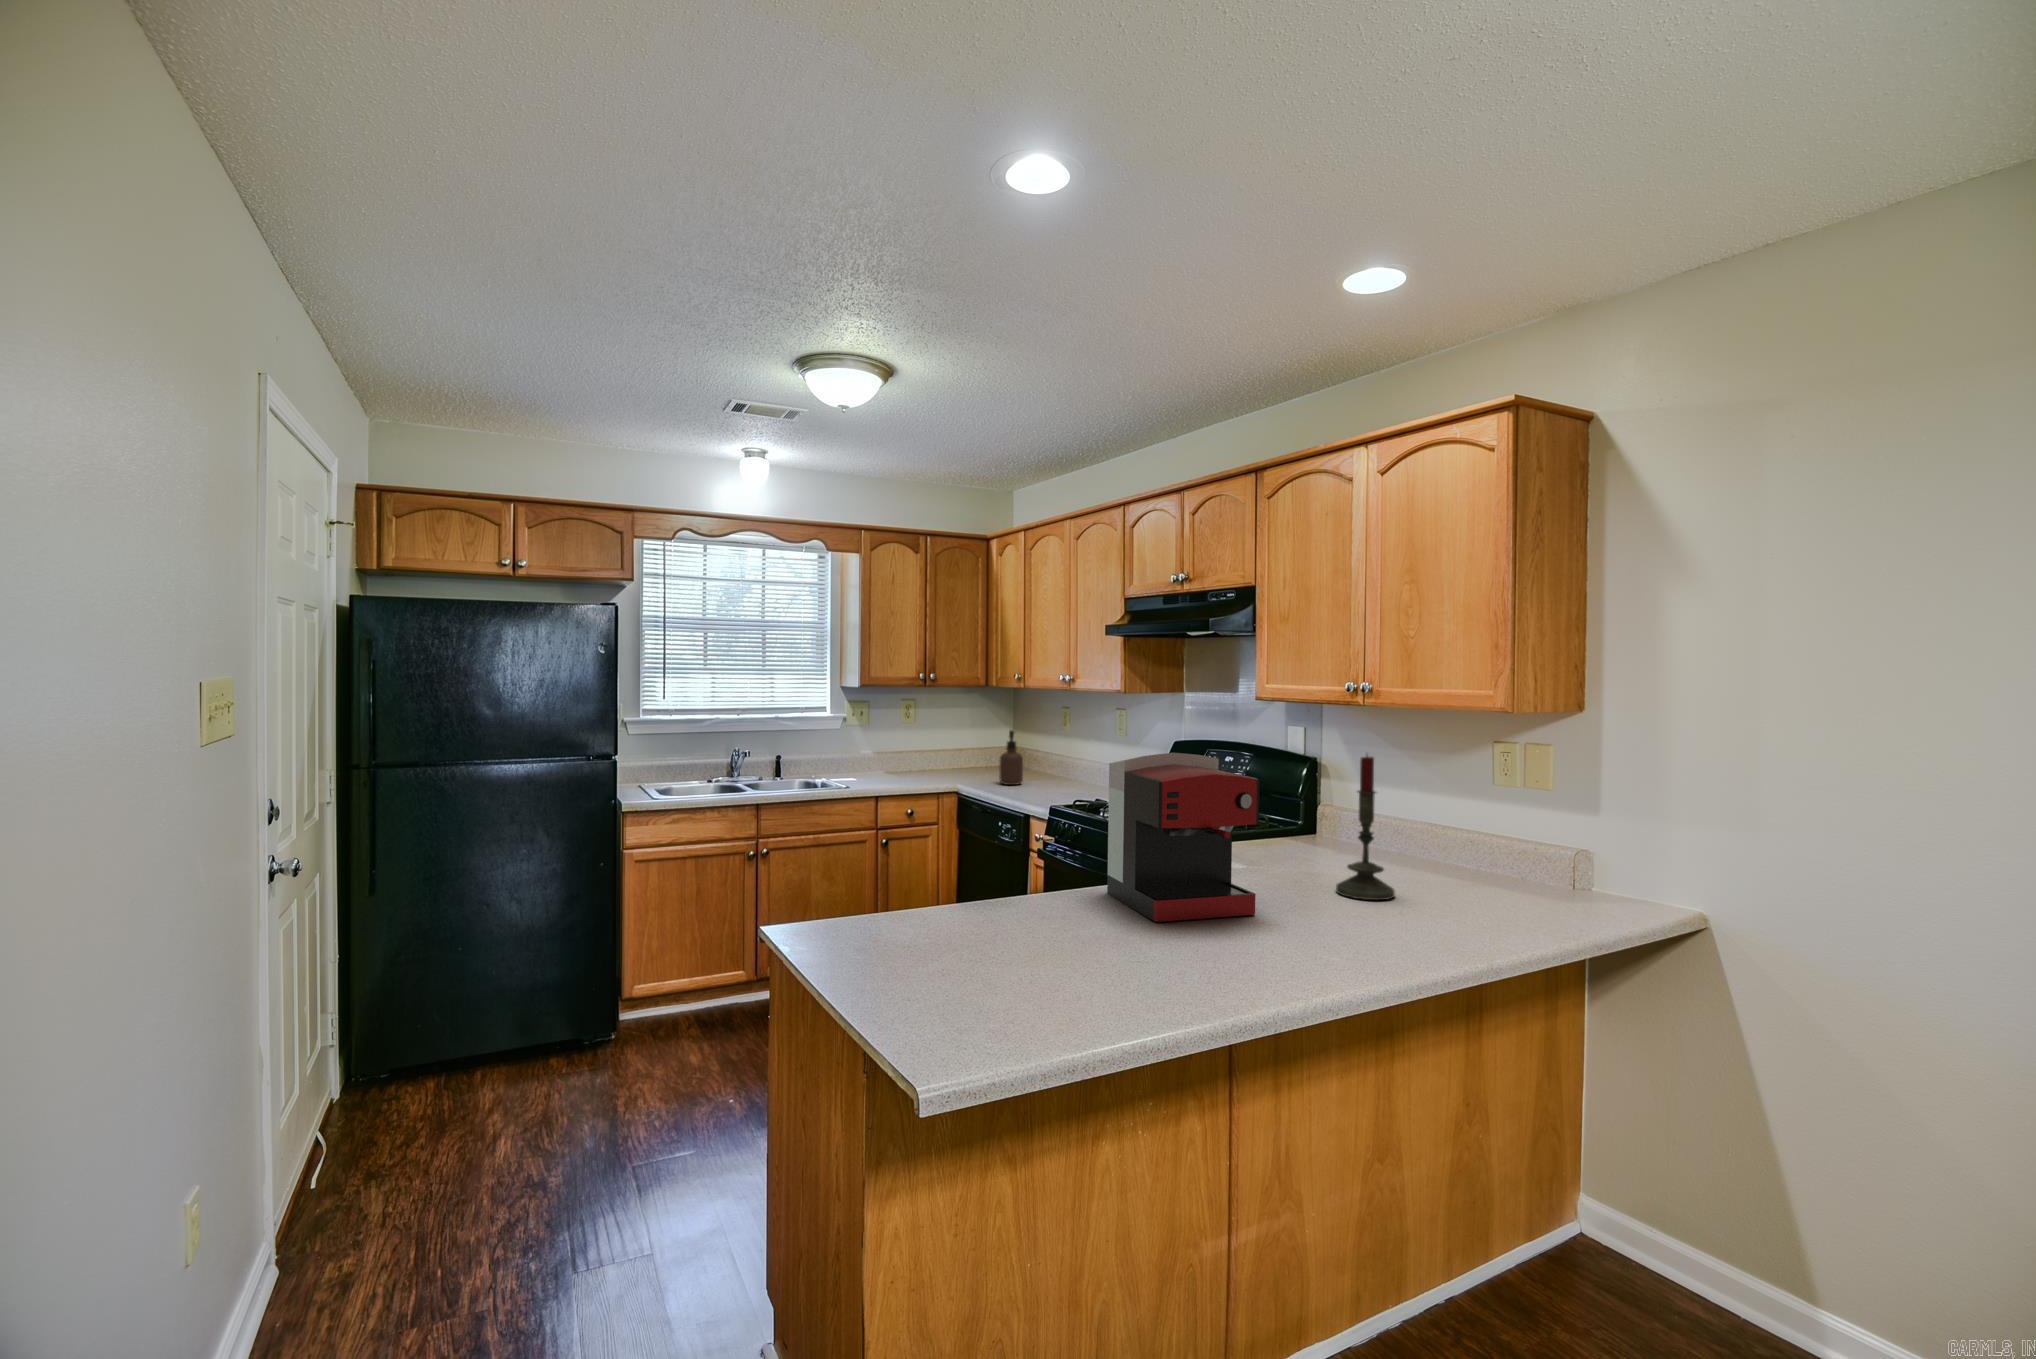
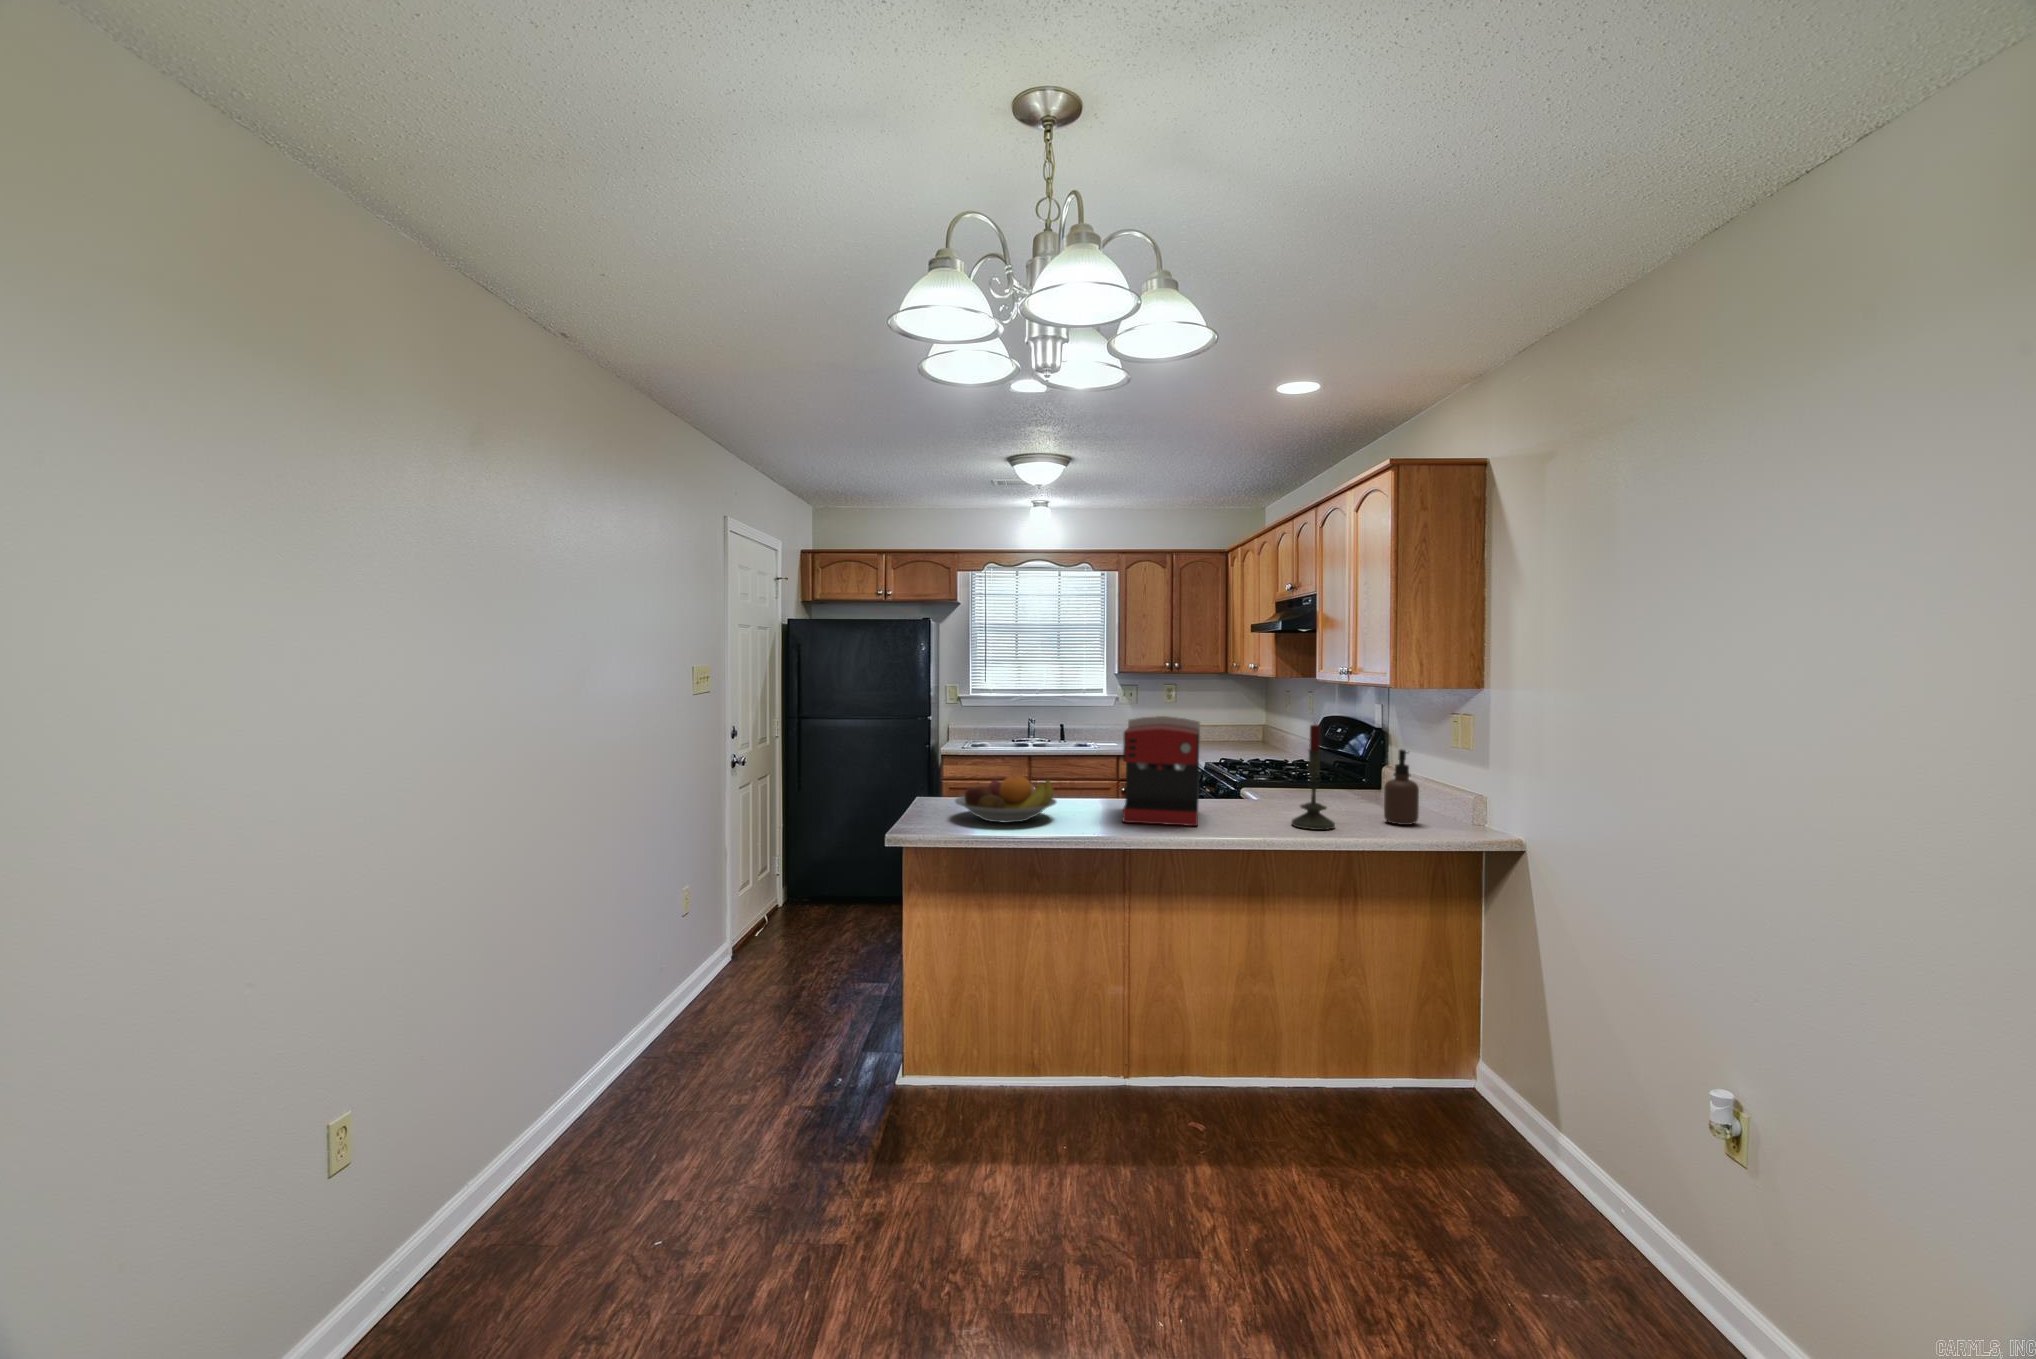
soap dispenser: present [999,730,1023,785] -> present [1384,749,1419,825]
fruit bowl: none [894,865,1068,951] -> present [955,776,1056,823]

